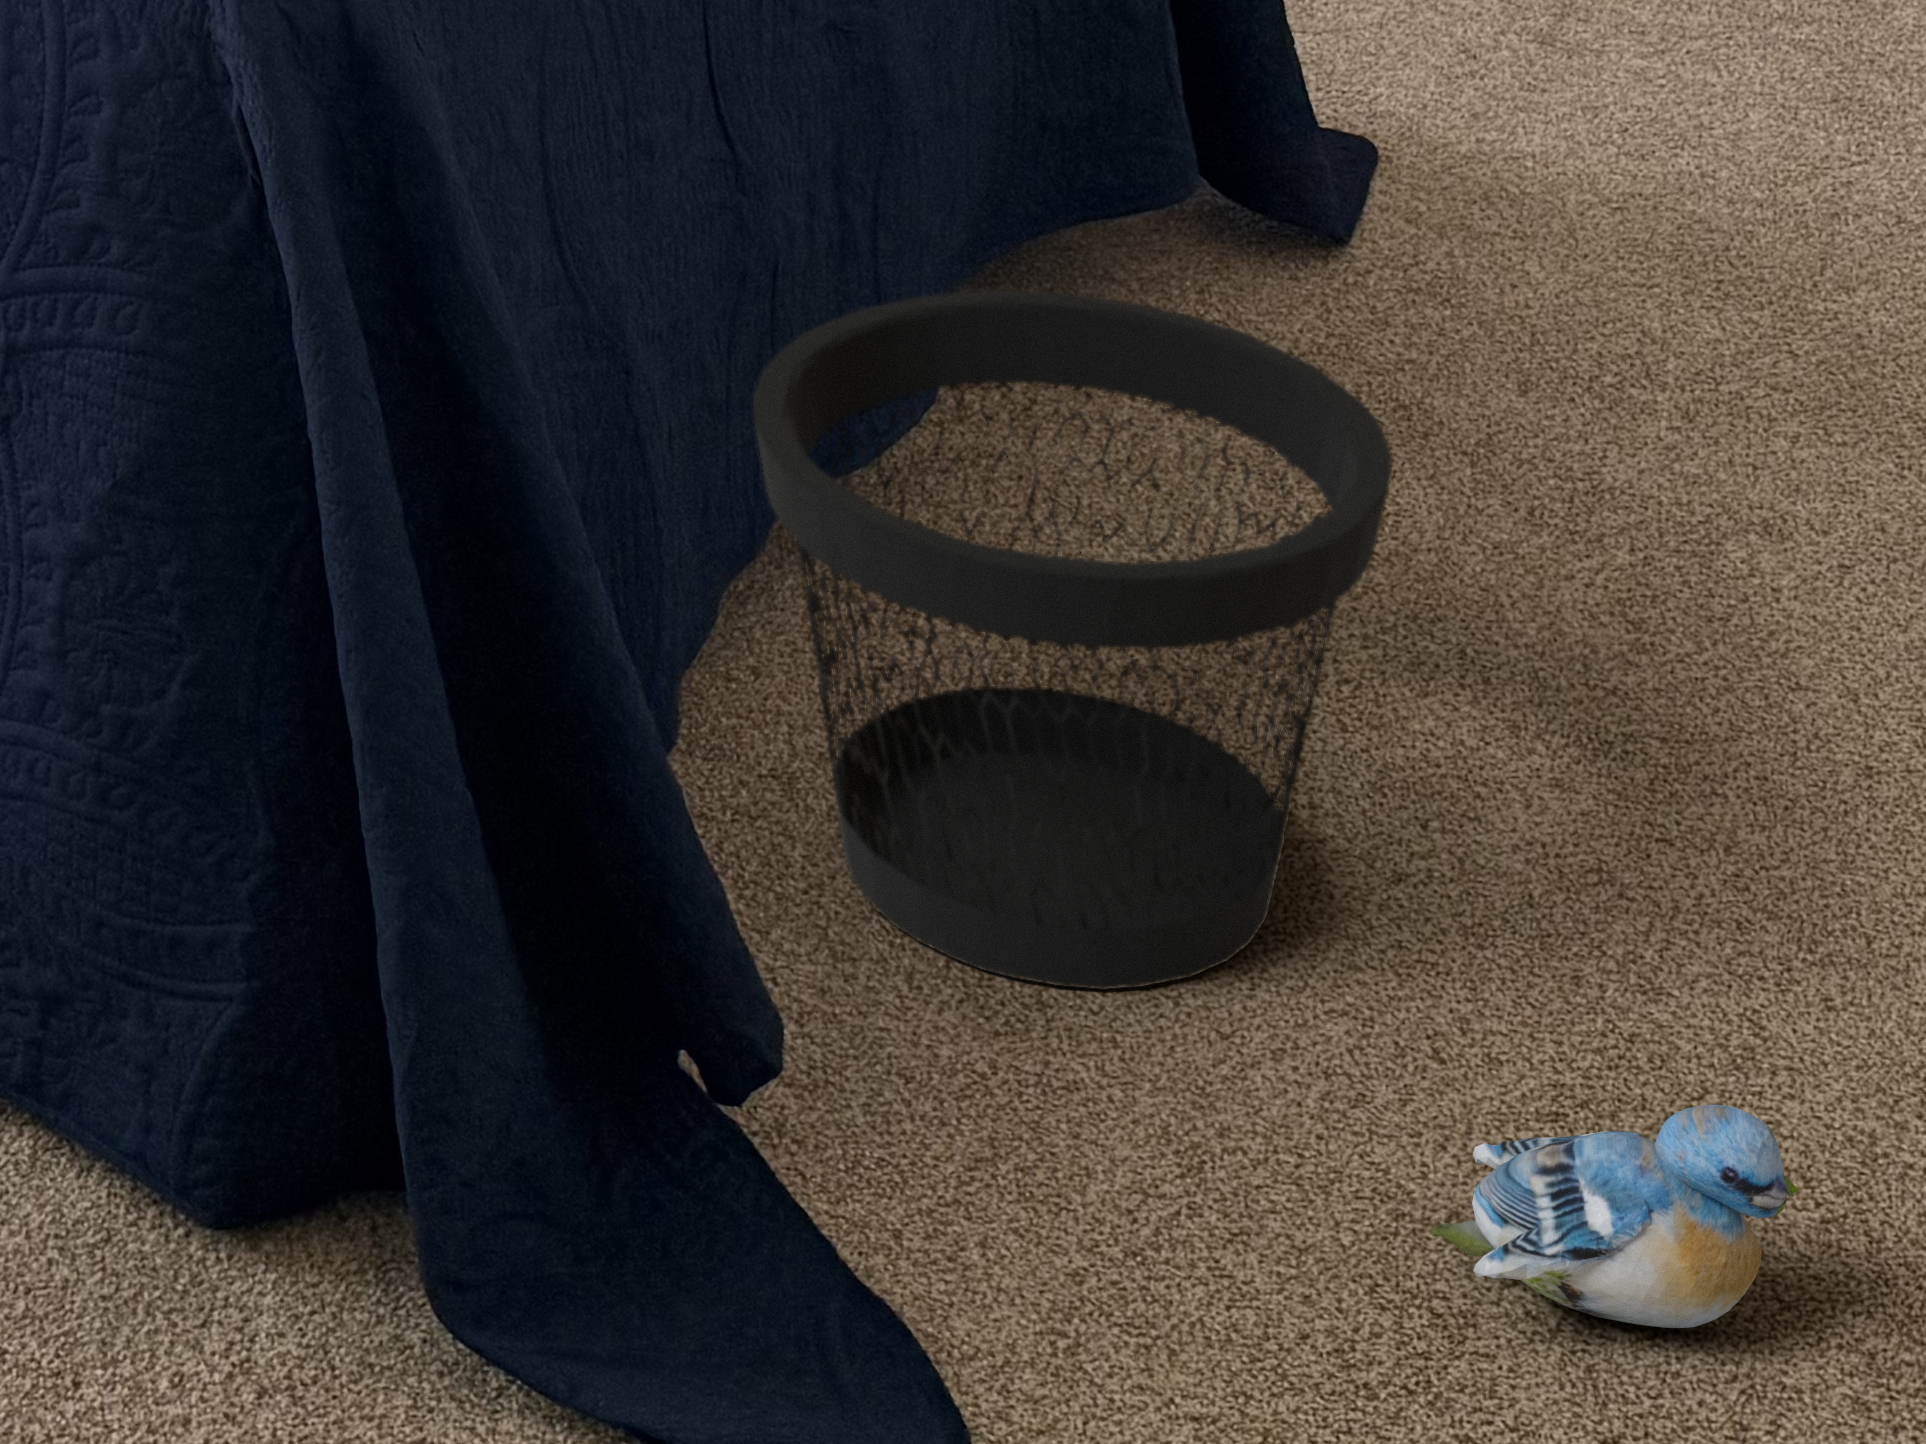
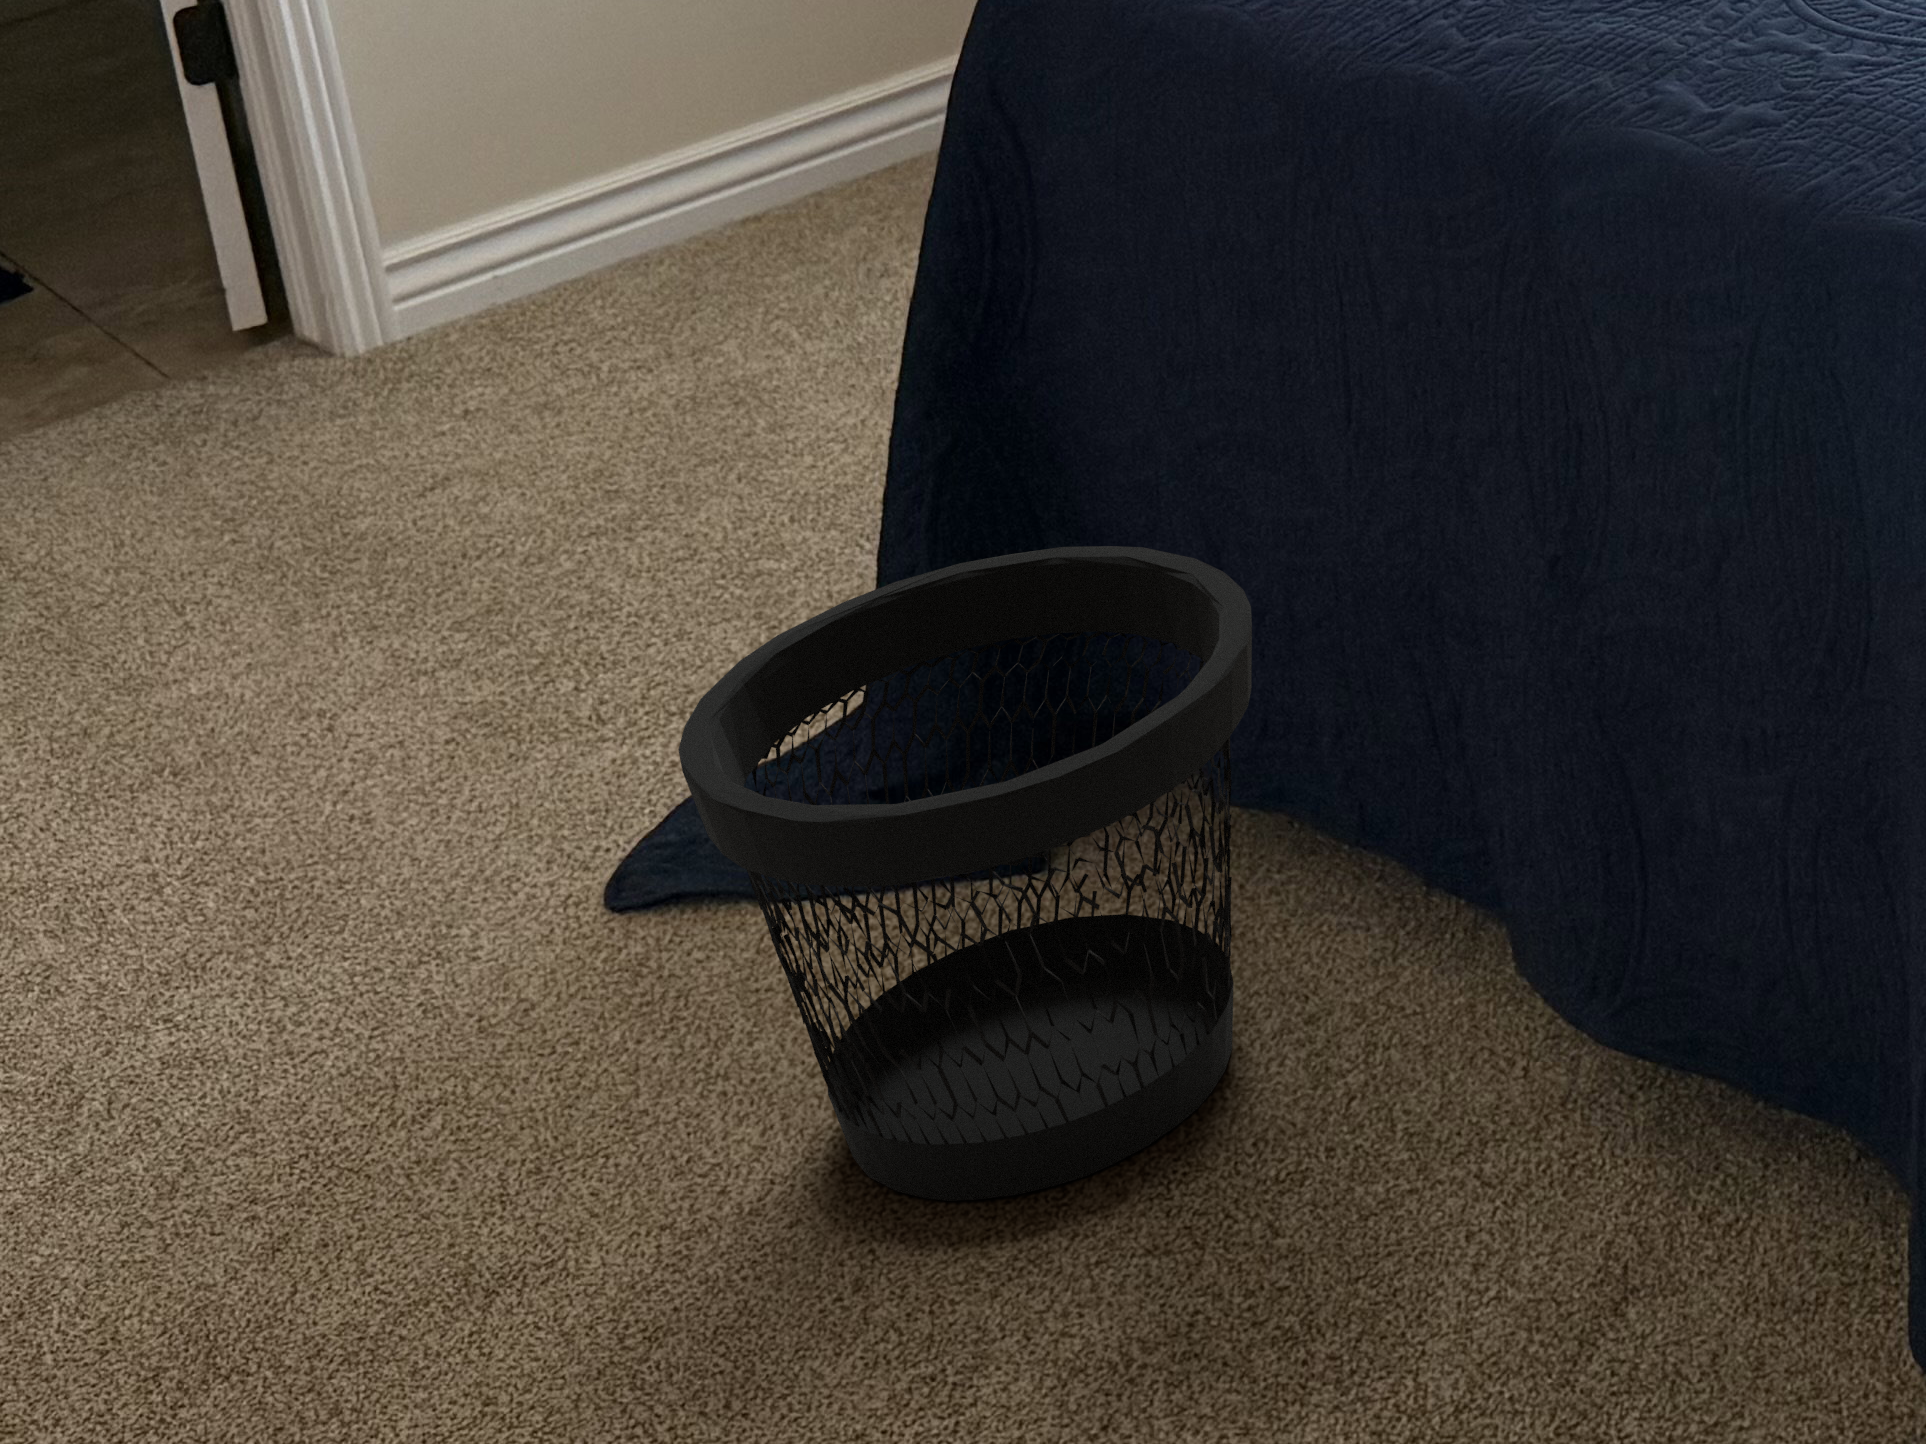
plush toy: present [1431,1105,1799,1328] -> none [234,1061,506,1227]

